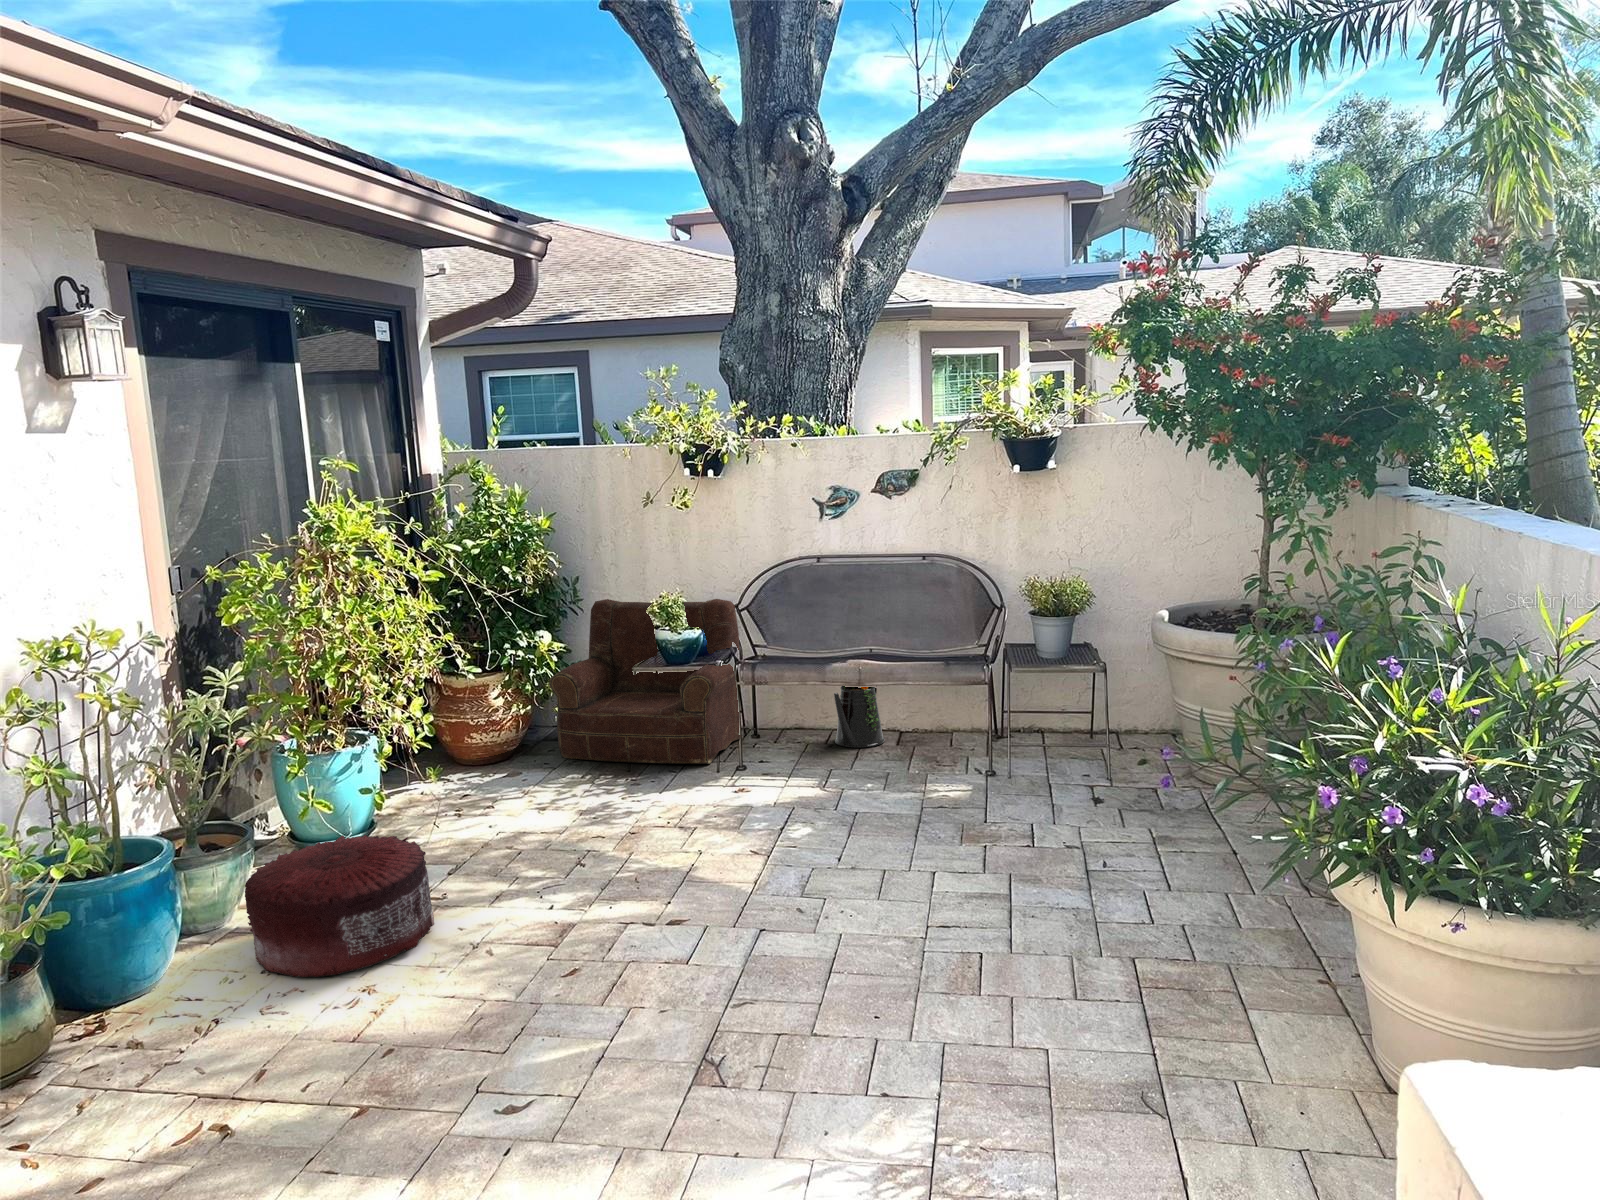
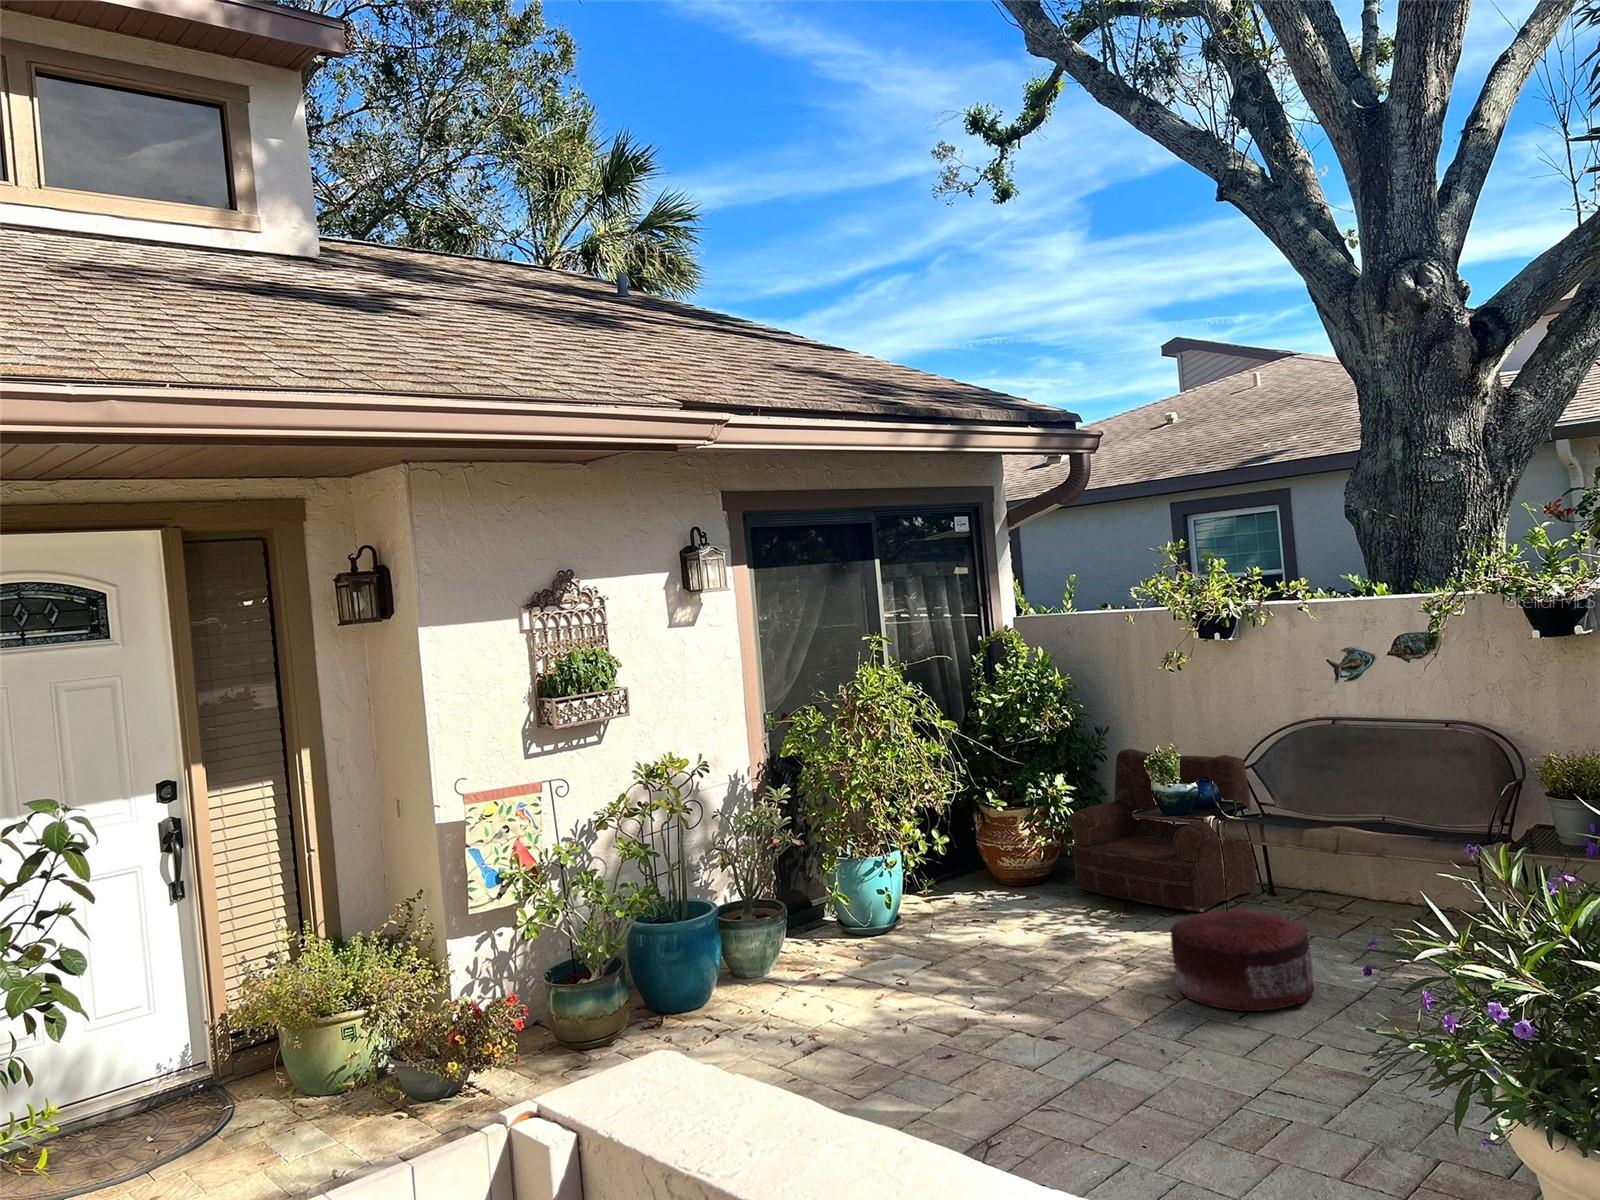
watering can: present [834,686,885,748] -> none [1335,821,1403,919]
pouf: present [245,835,435,977] -> present [1170,908,1316,1011]

